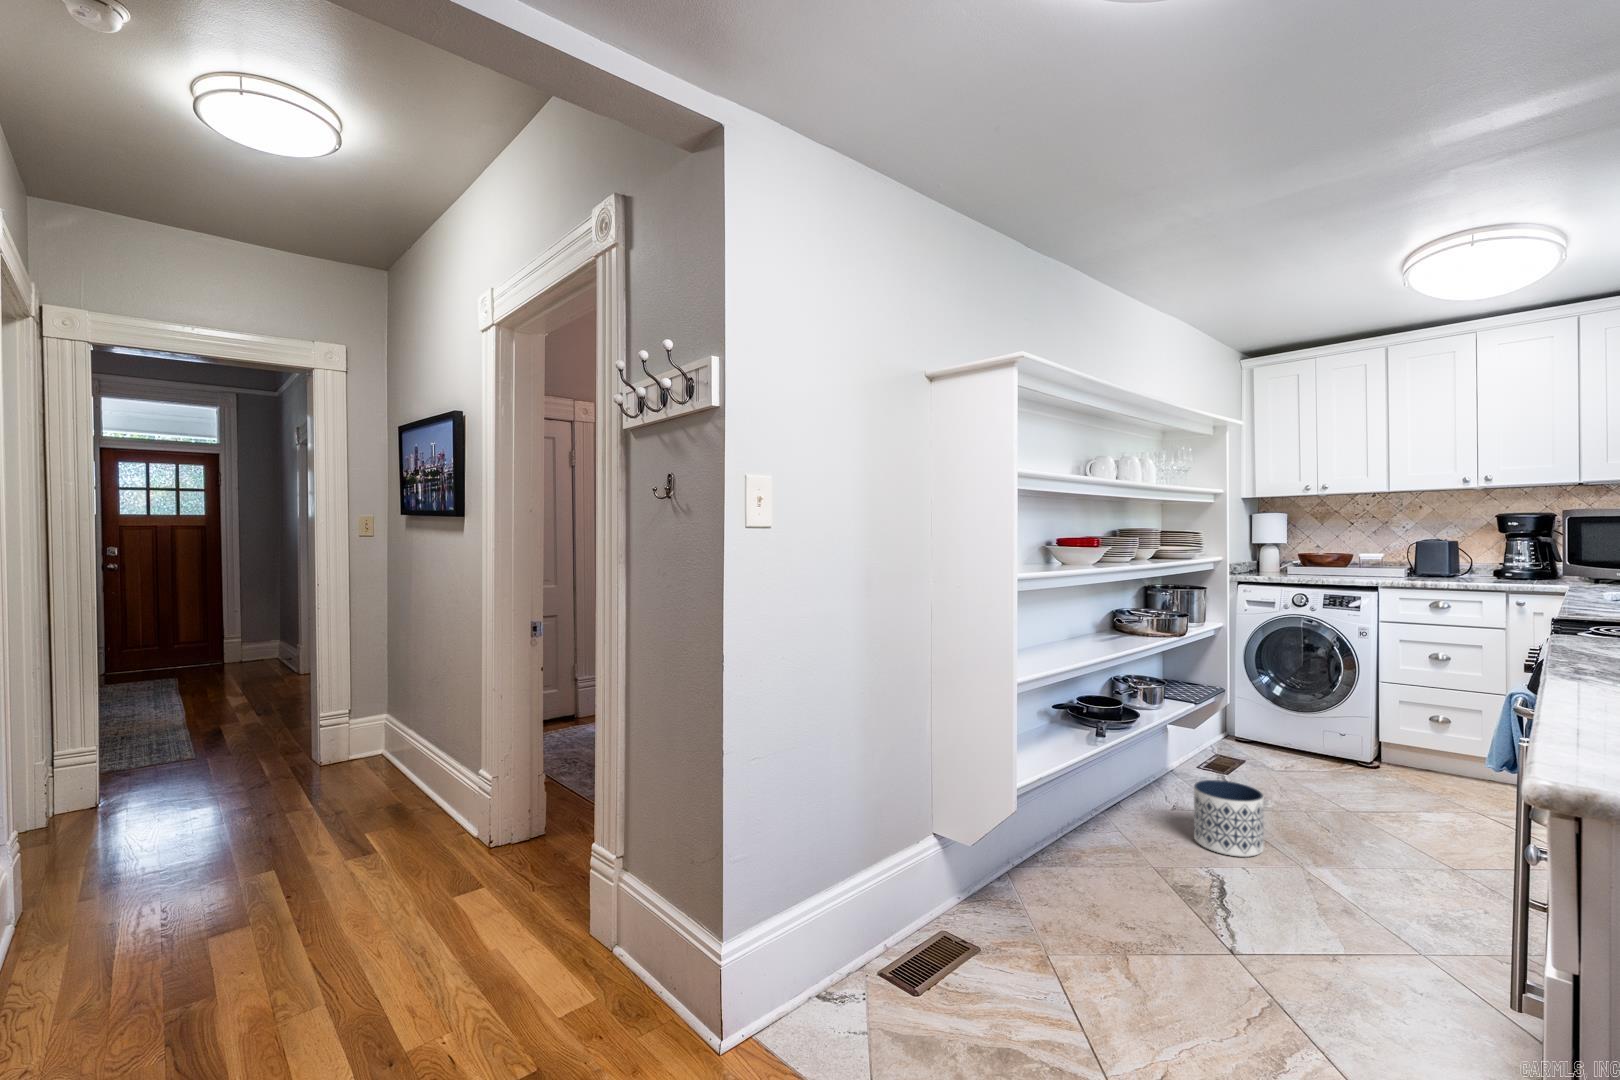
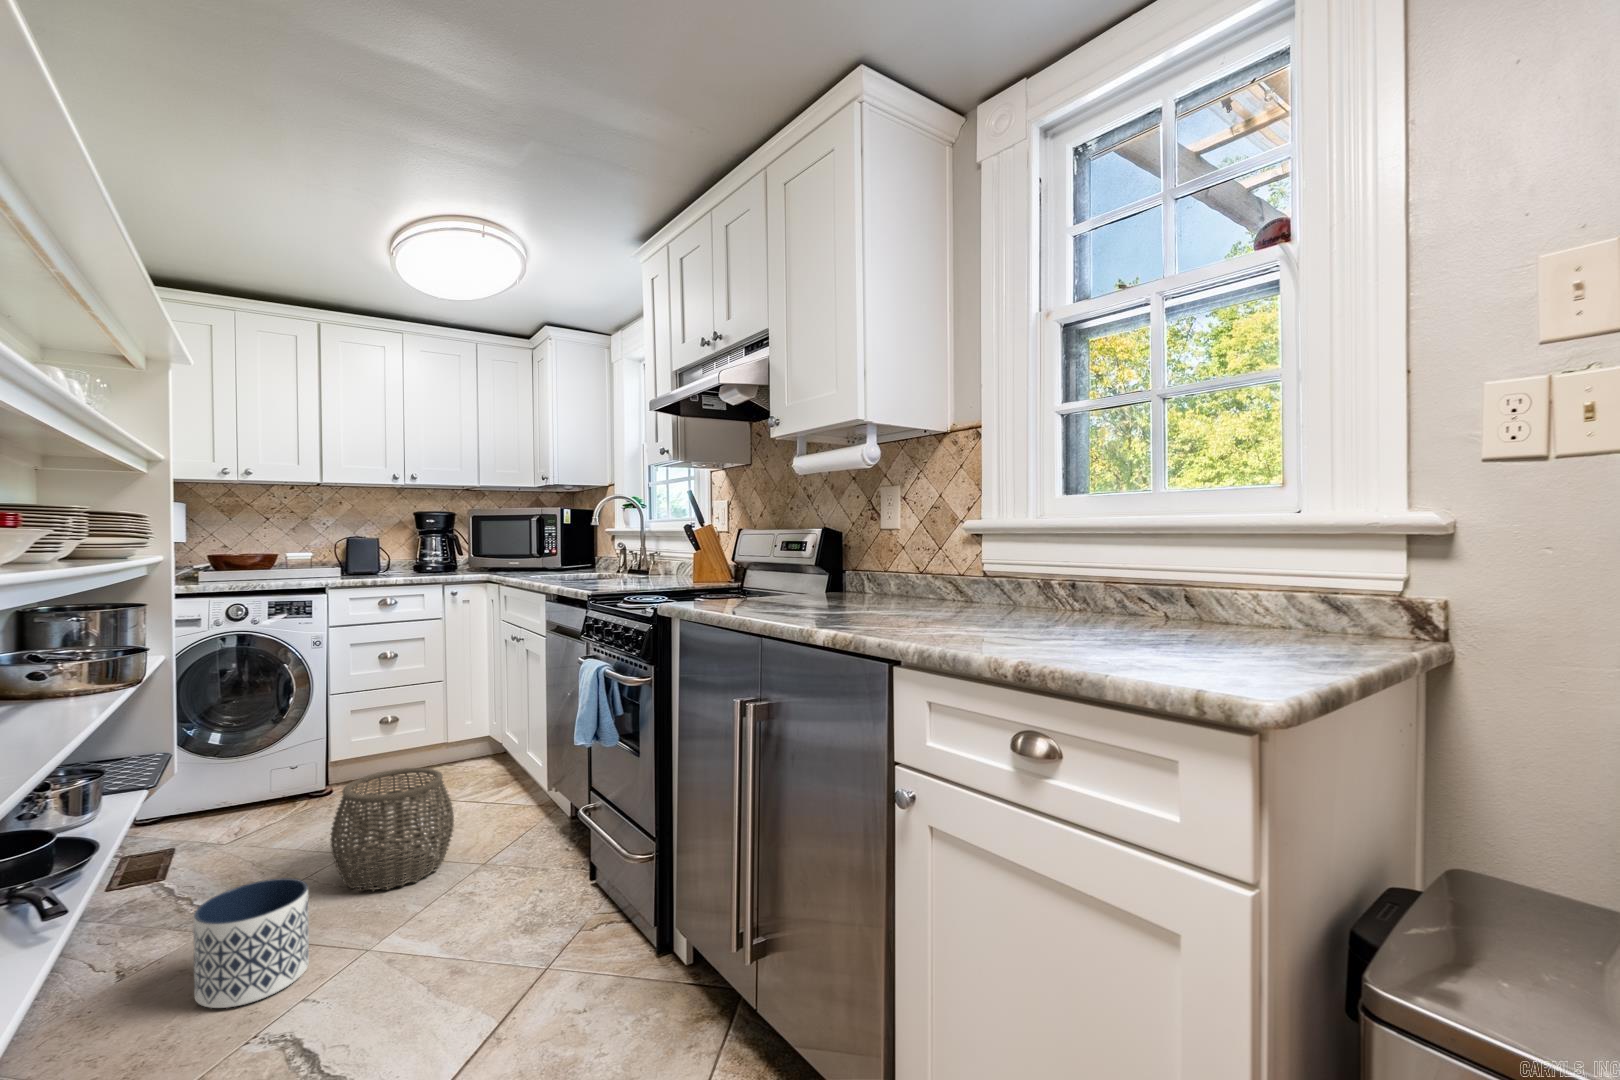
woven basket: none [1313,748,1431,852] -> present [330,768,454,891]

